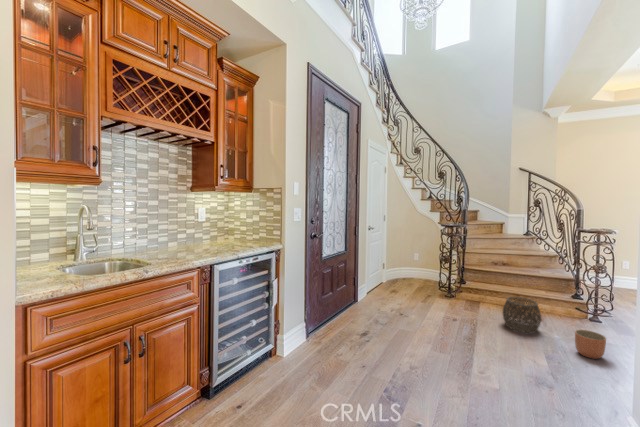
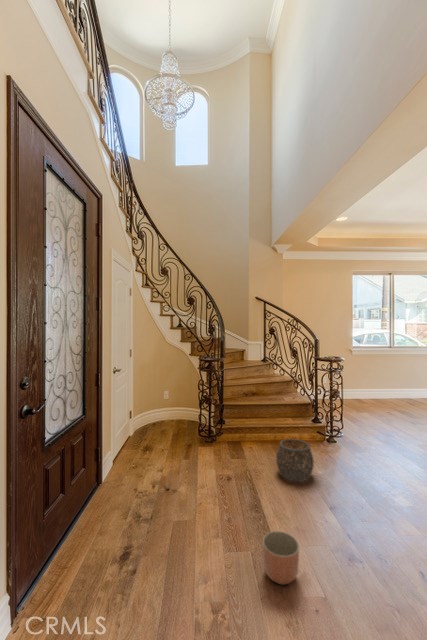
planter: present [575,330,606,359] -> present [263,531,299,584]

